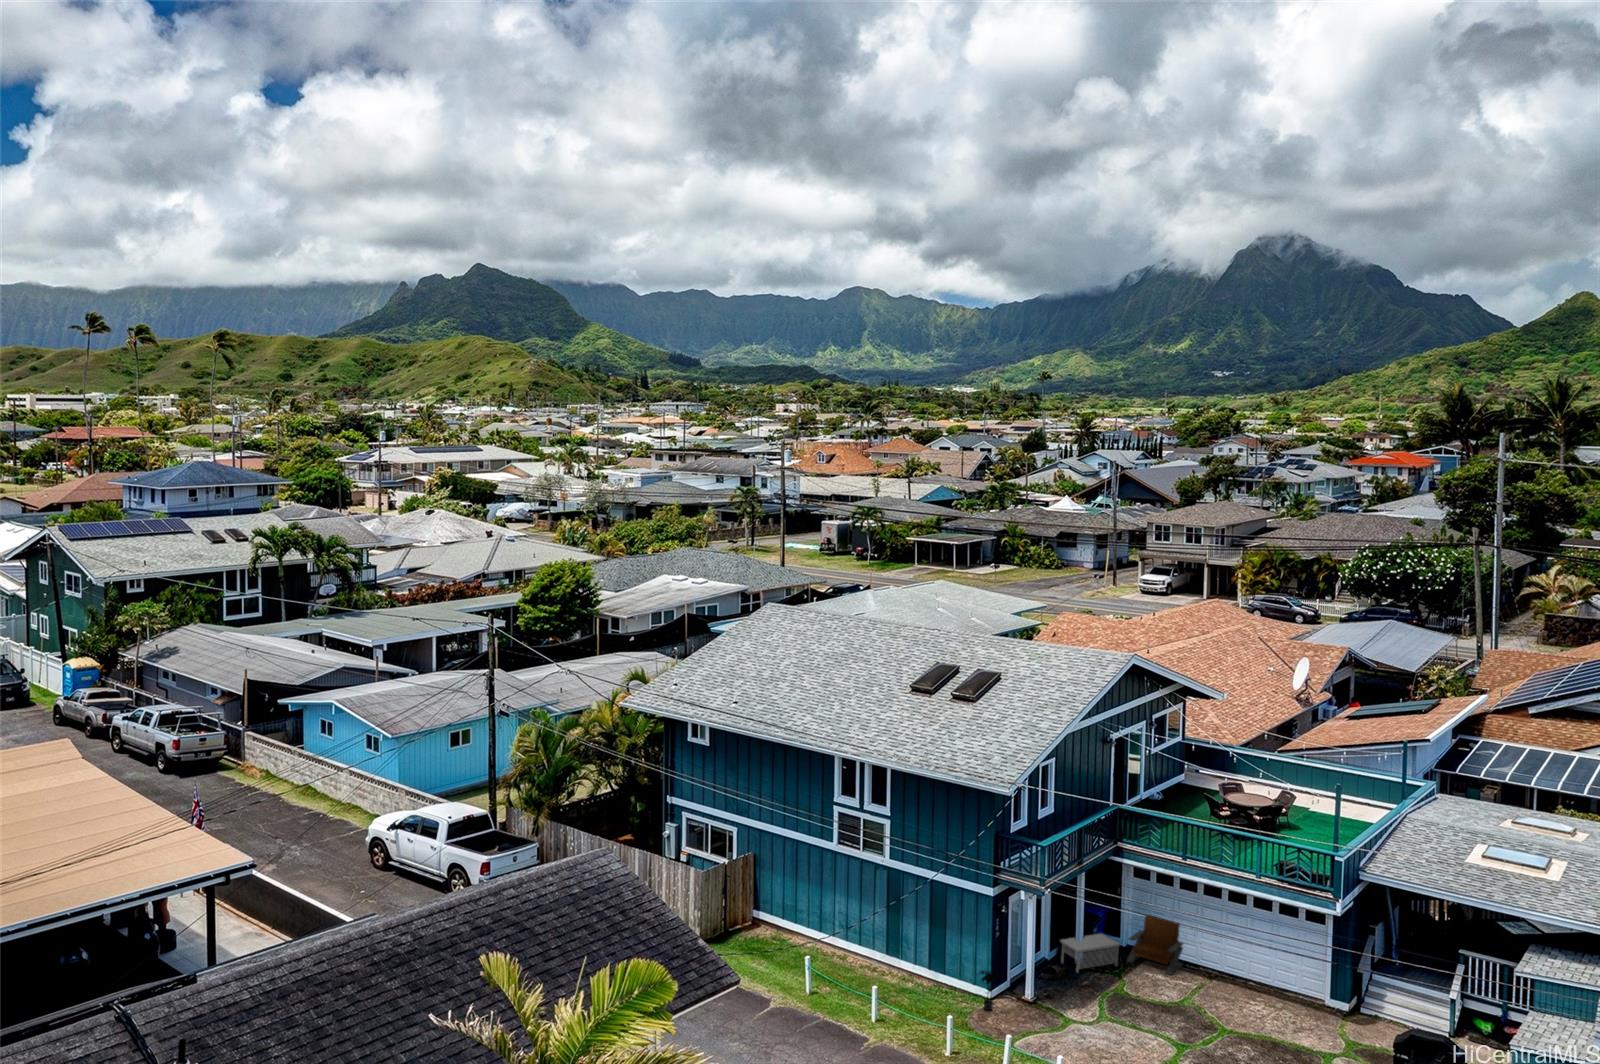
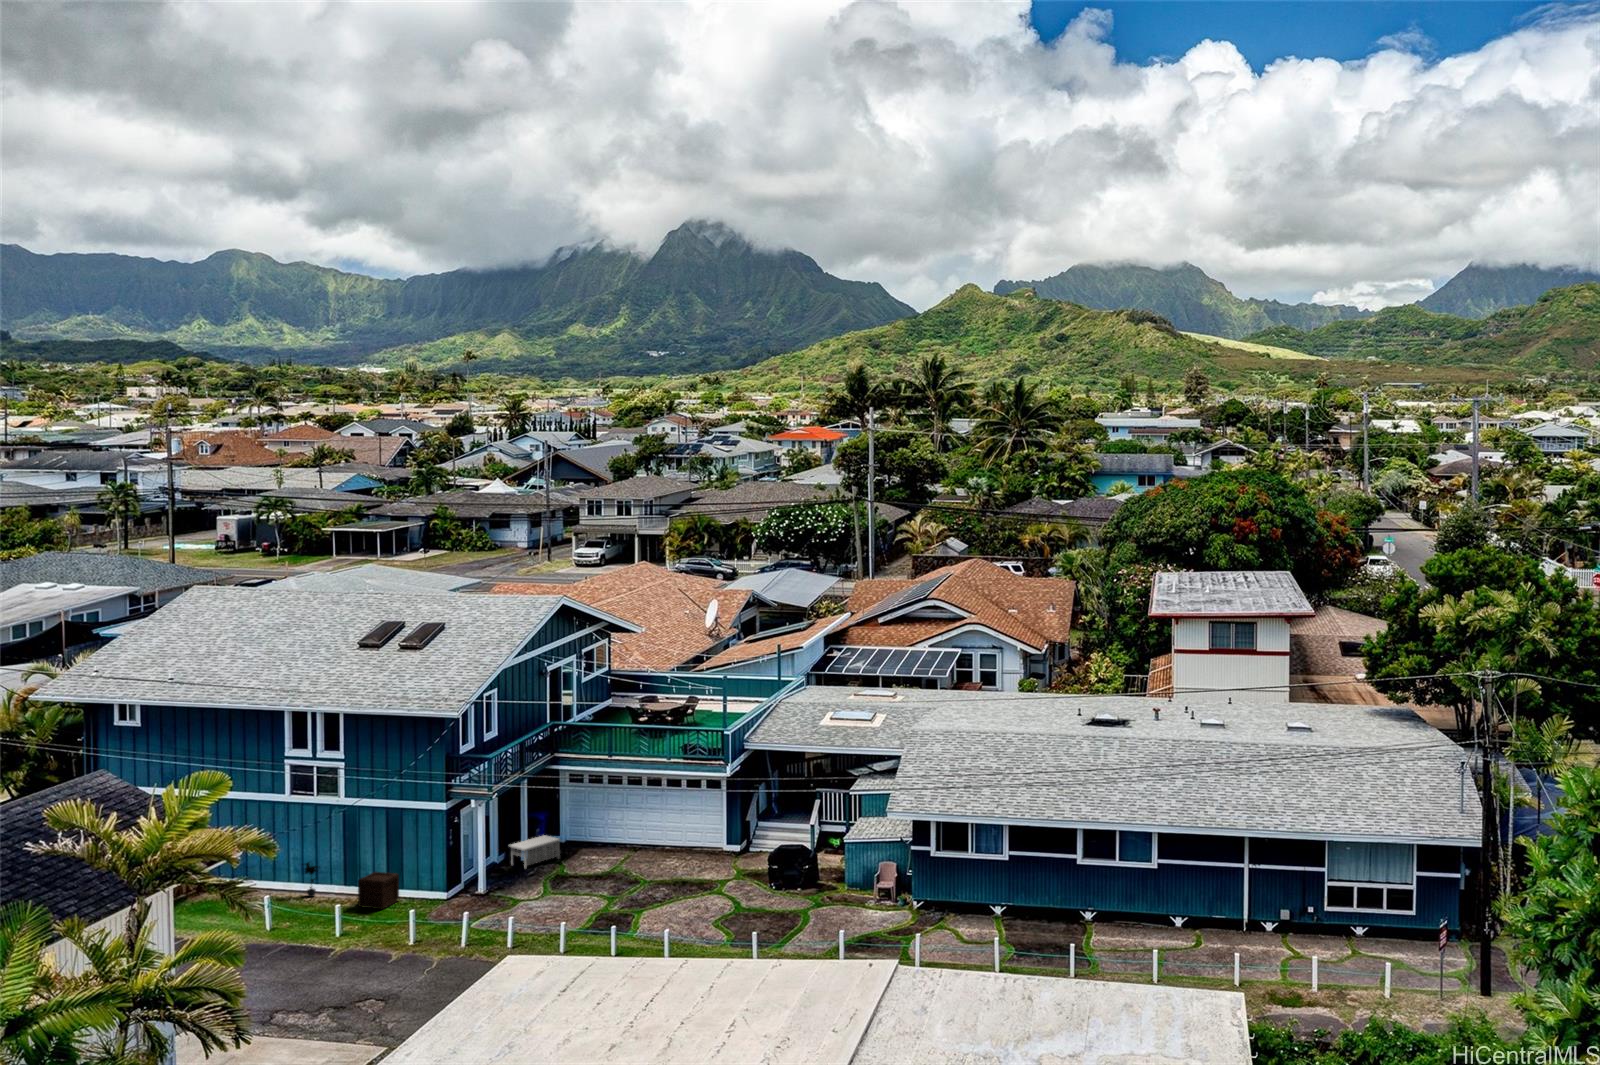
lounge chair: present [1127,915,1183,975] -> none [567,813,616,857]
wooden crate: none [892,949,937,997] -> present [358,872,399,909]
potted plant: present [980,969,1001,1010] -> present [302,862,318,897]

